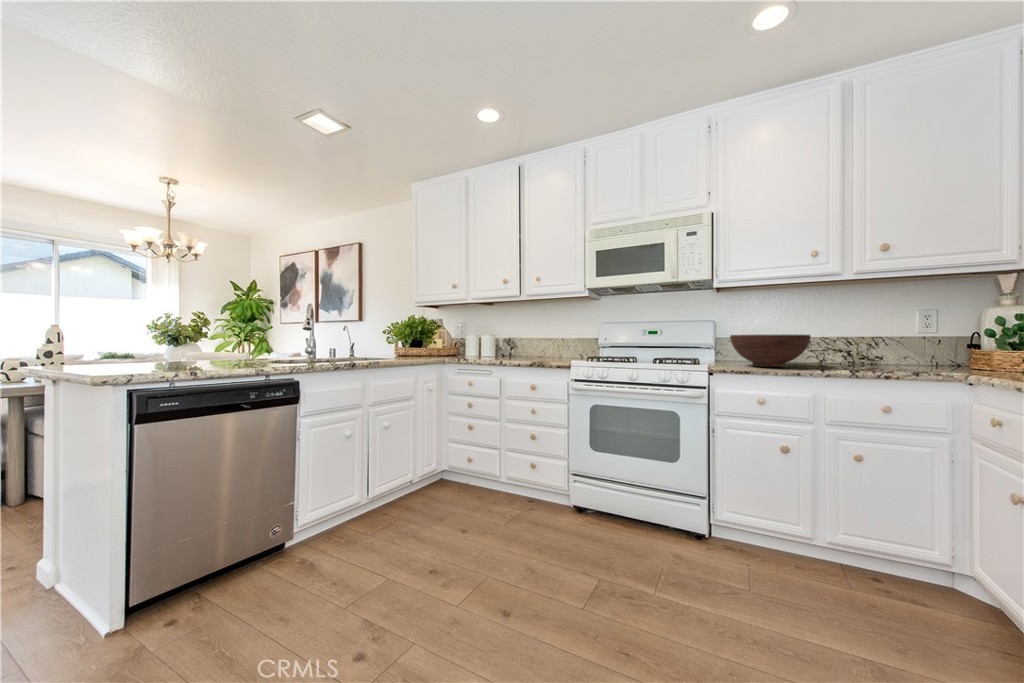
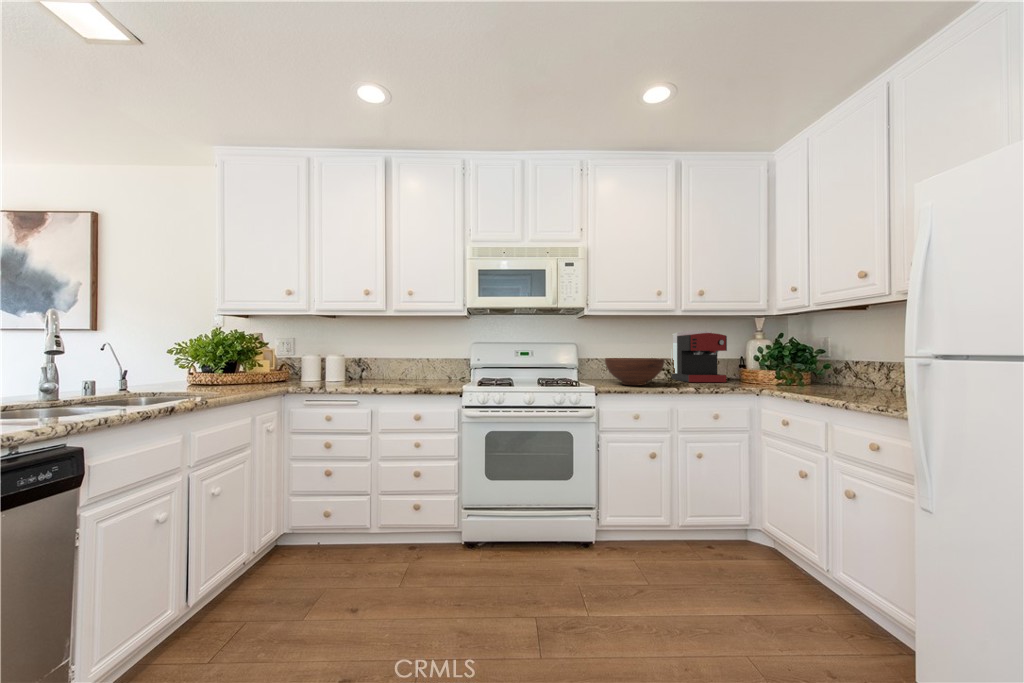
coffee maker: none [854,297,936,368] -> present [671,330,727,382]

